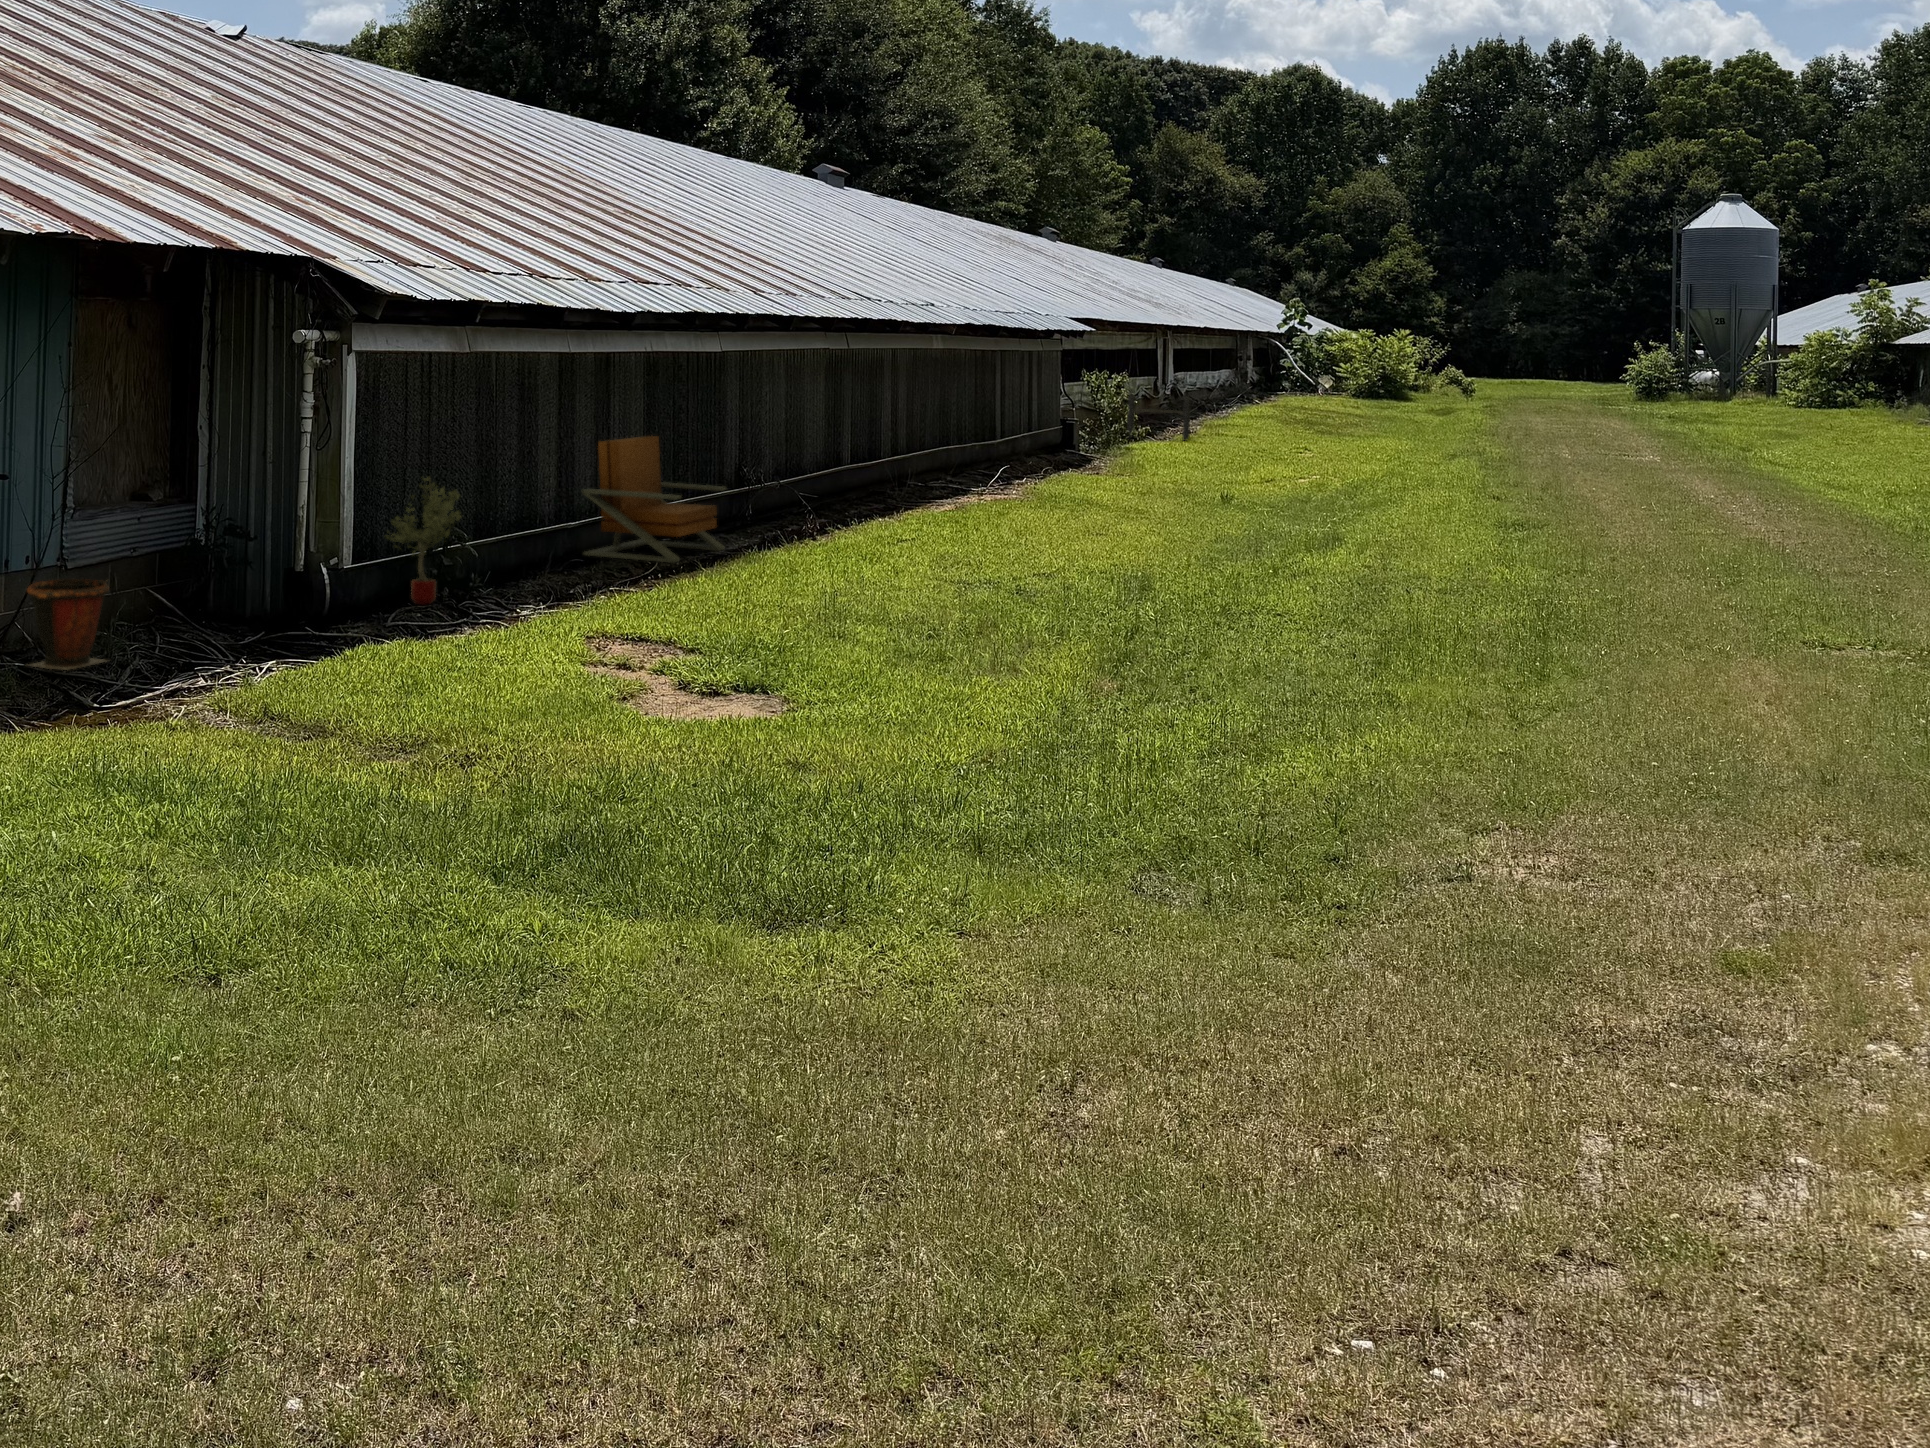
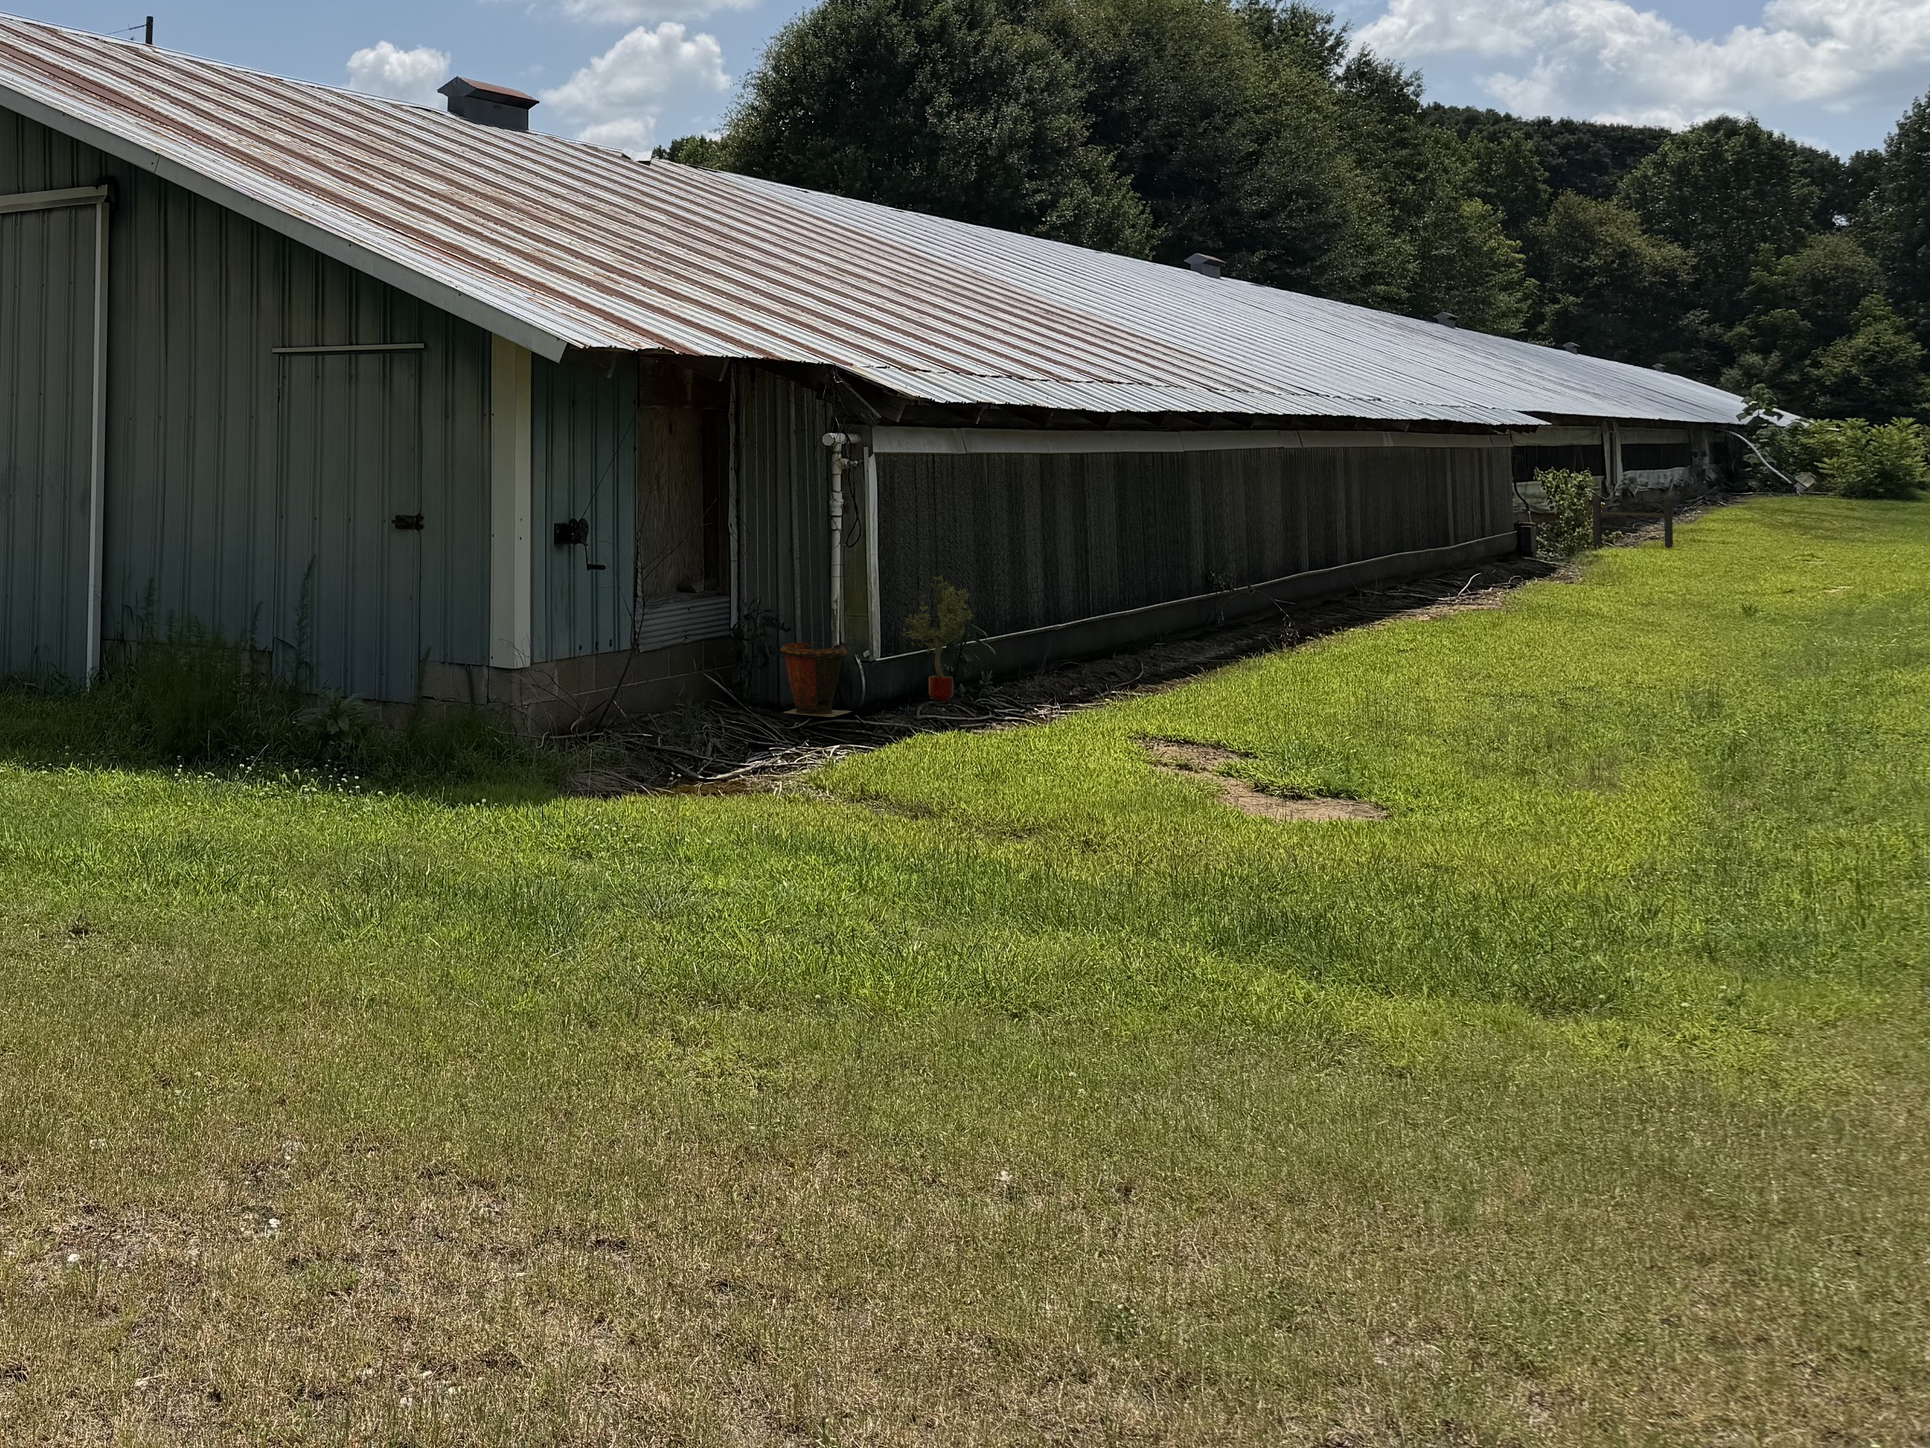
lounge chair: present [582,436,726,563] -> none [1061,538,1211,667]
waste bin: present [28,579,109,670] -> present [781,642,851,717]

